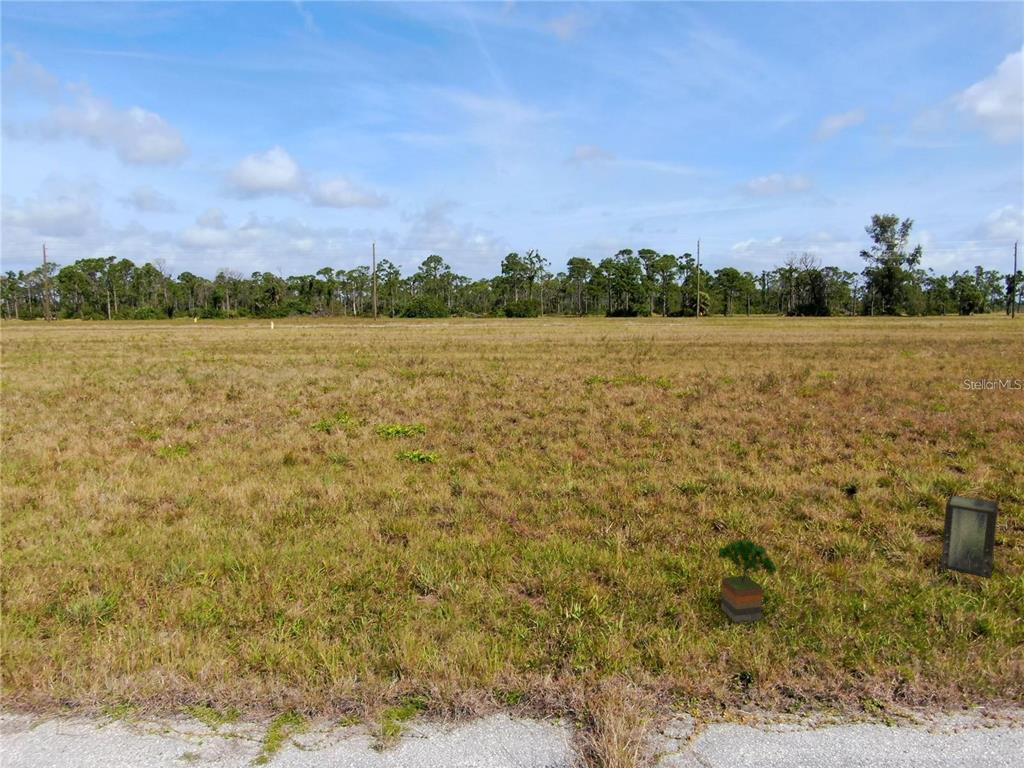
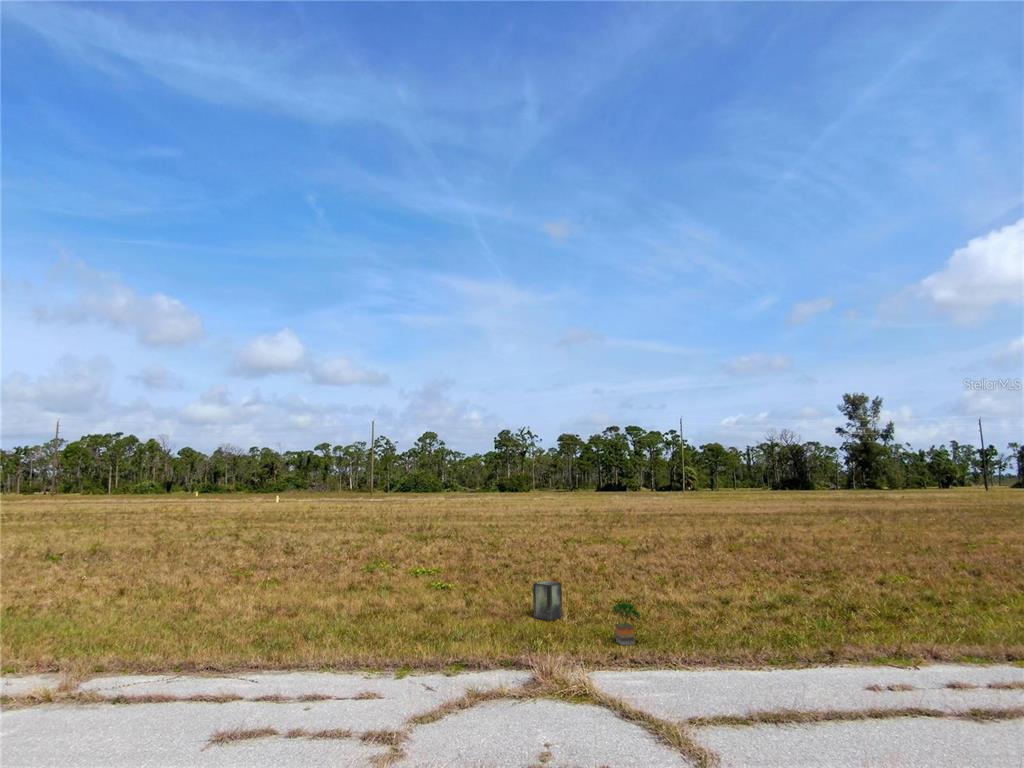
storage box: present [941,495,999,578] -> present [533,581,562,621]

